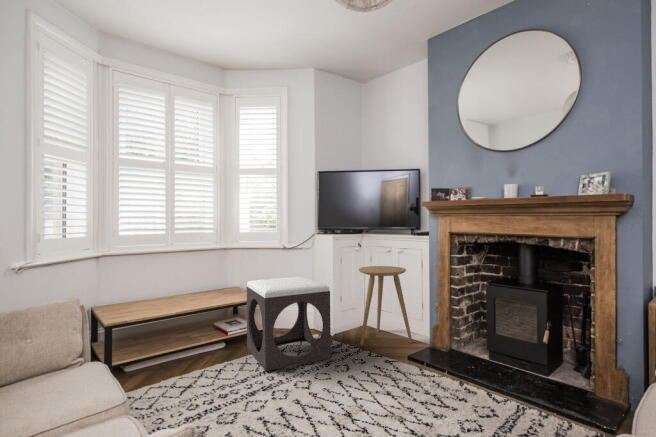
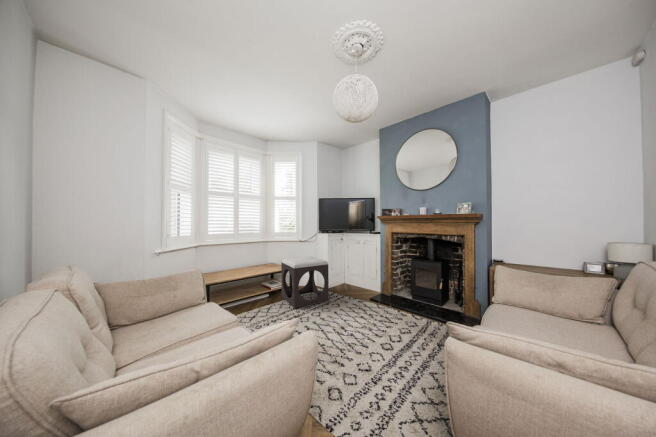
side table: present [359,266,412,346] -> none [342,250,371,294]

